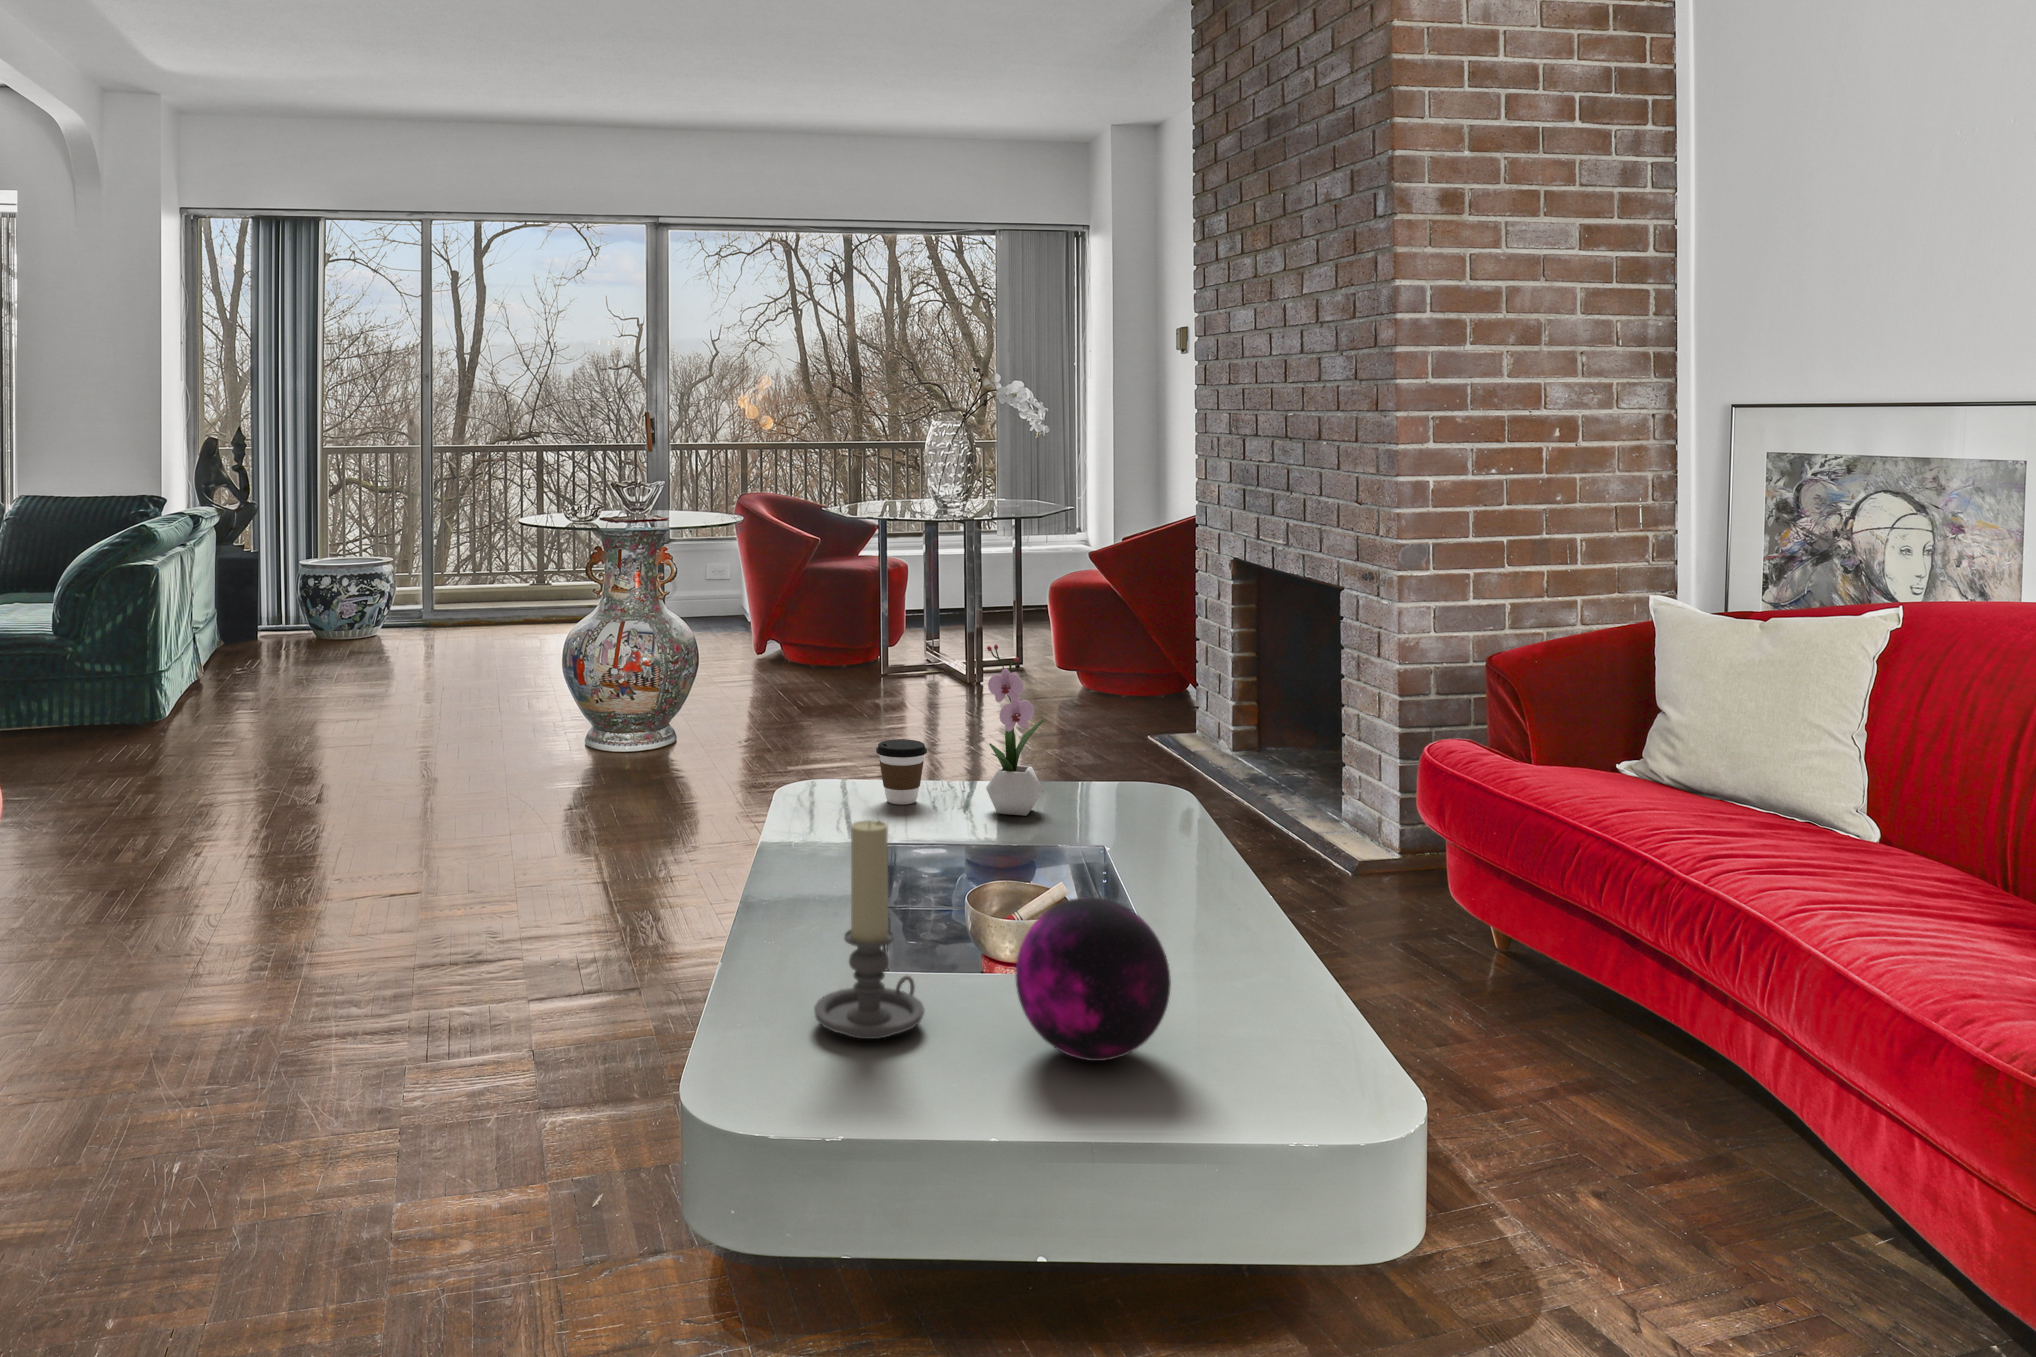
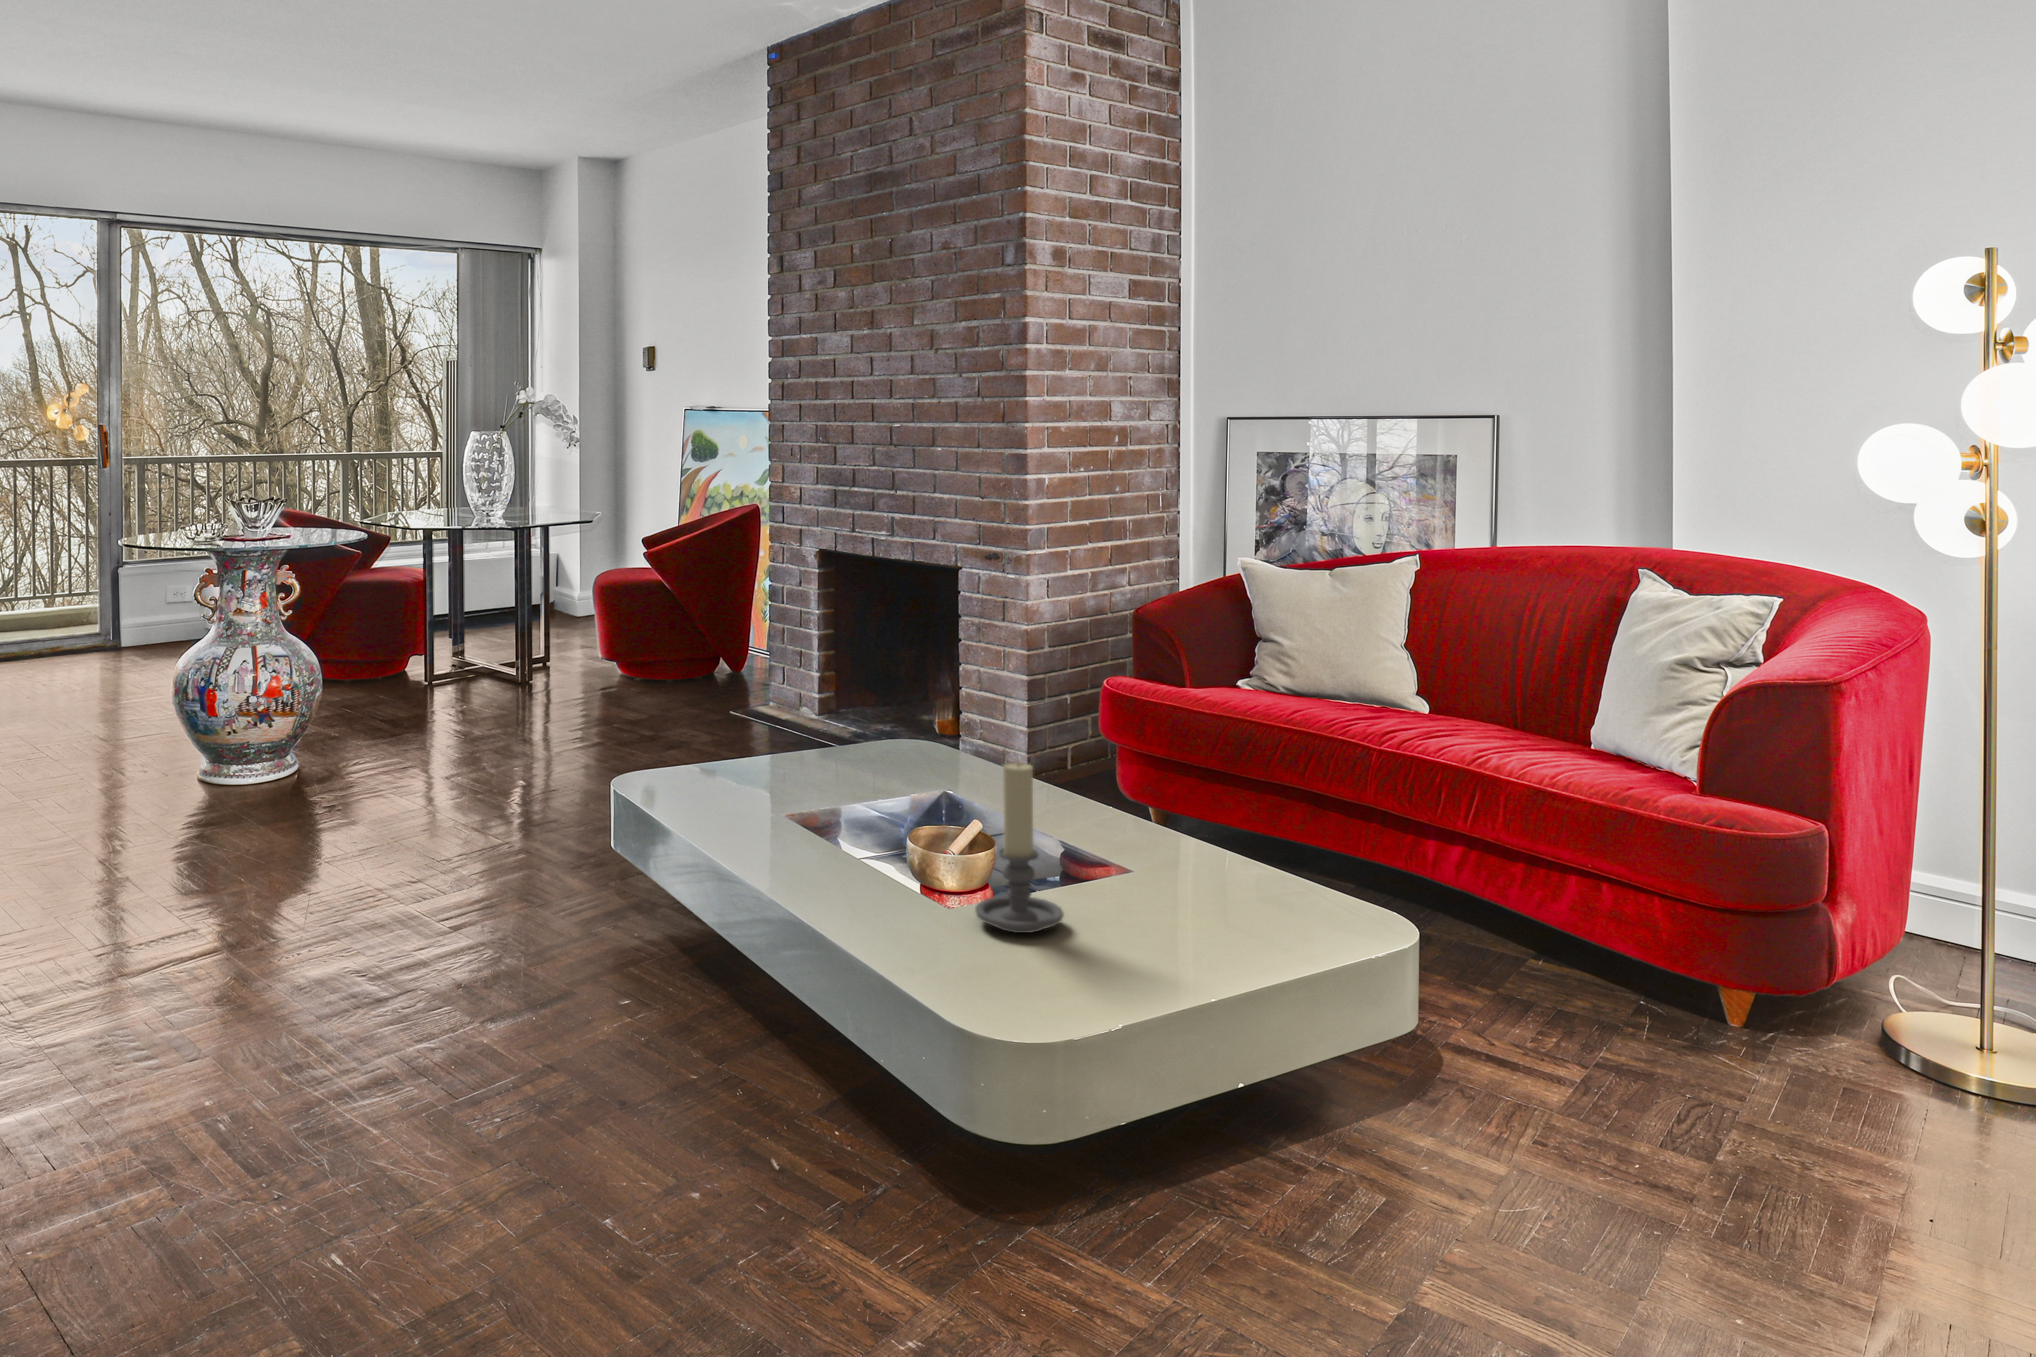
flower arrangement: present [986,644,1044,816] -> none [824,629,872,772]
coffee cup: present [876,739,927,804] -> none [726,719,771,775]
decorative orb: present [1015,897,1171,1061] -> none [1127,799,1245,917]

